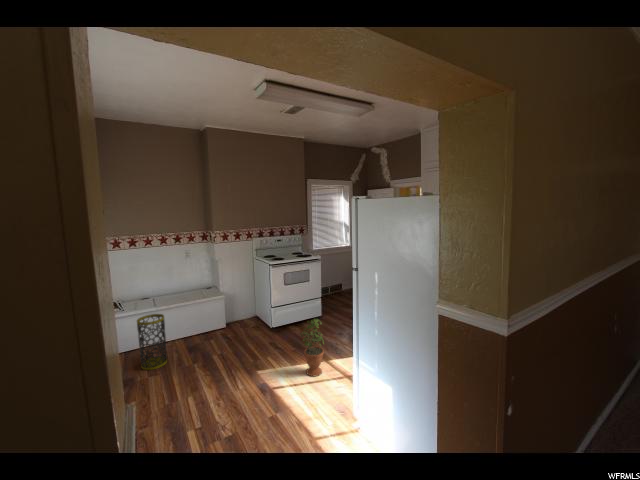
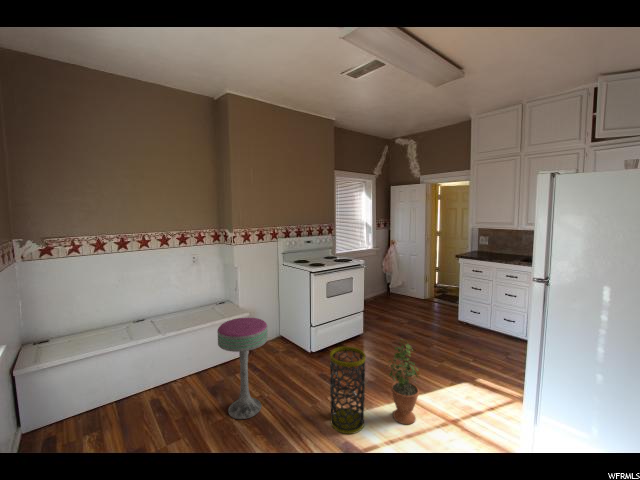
bar stool: none [184,297,221,366] -> present [217,318,268,419]
trash can: present [137,314,167,370] -> present [330,347,366,434]

